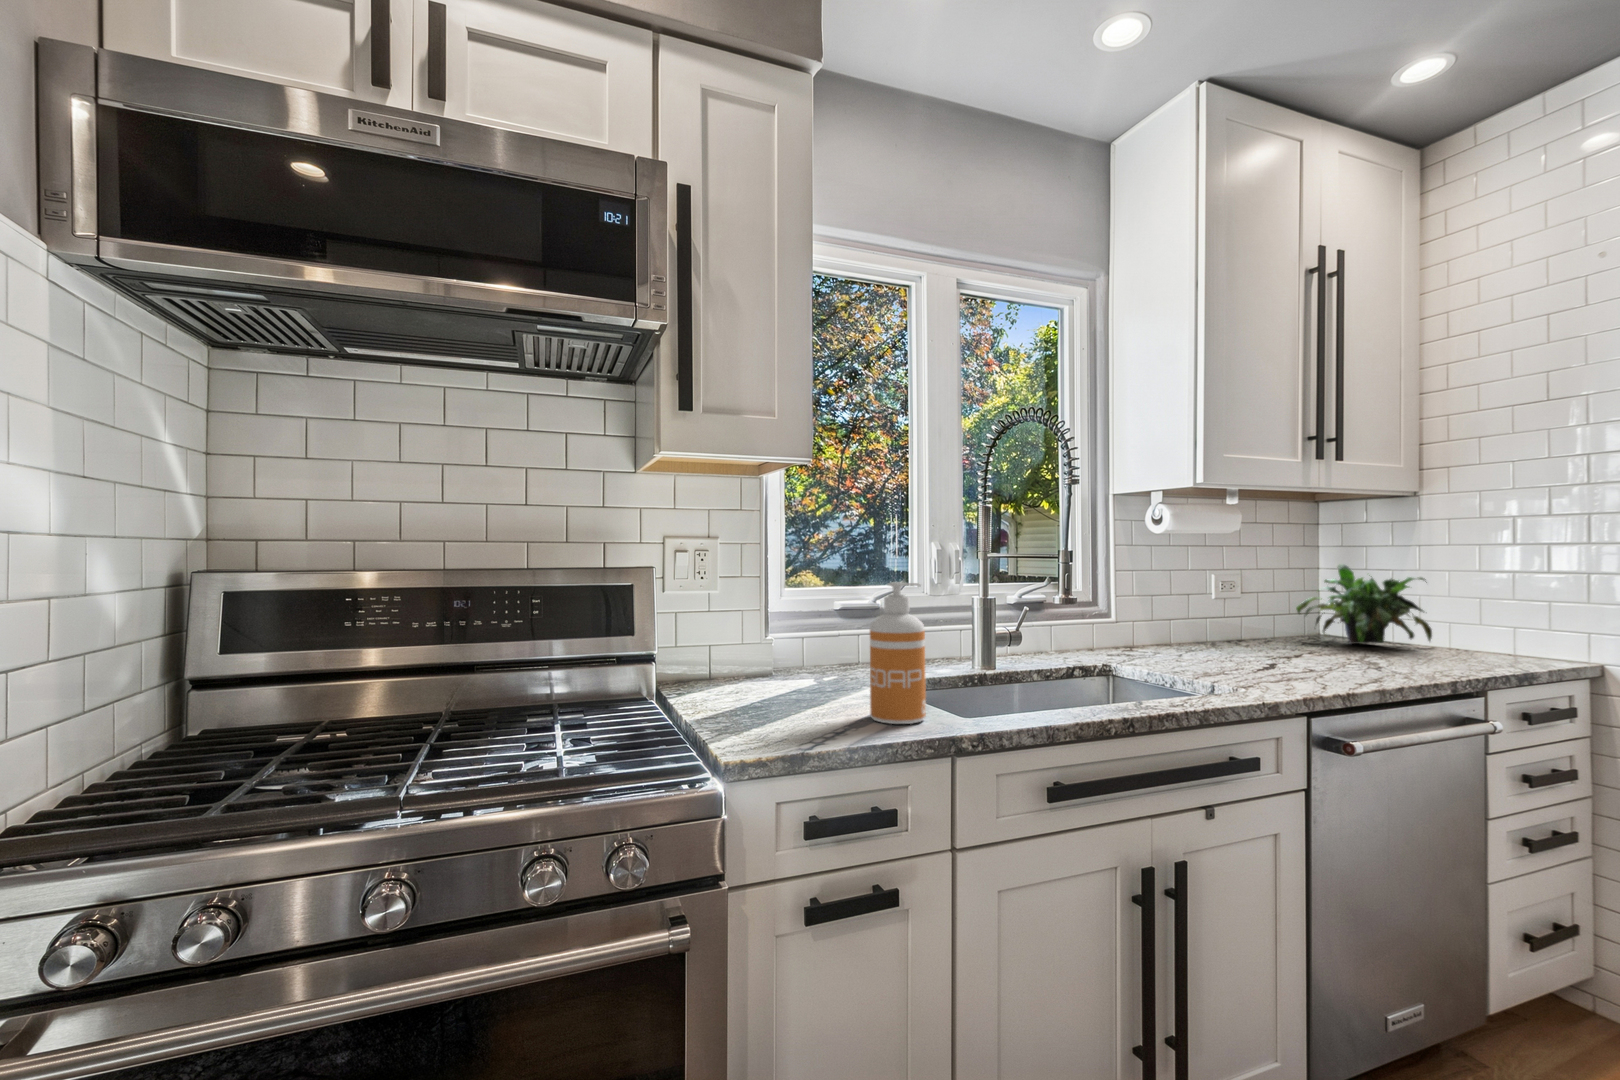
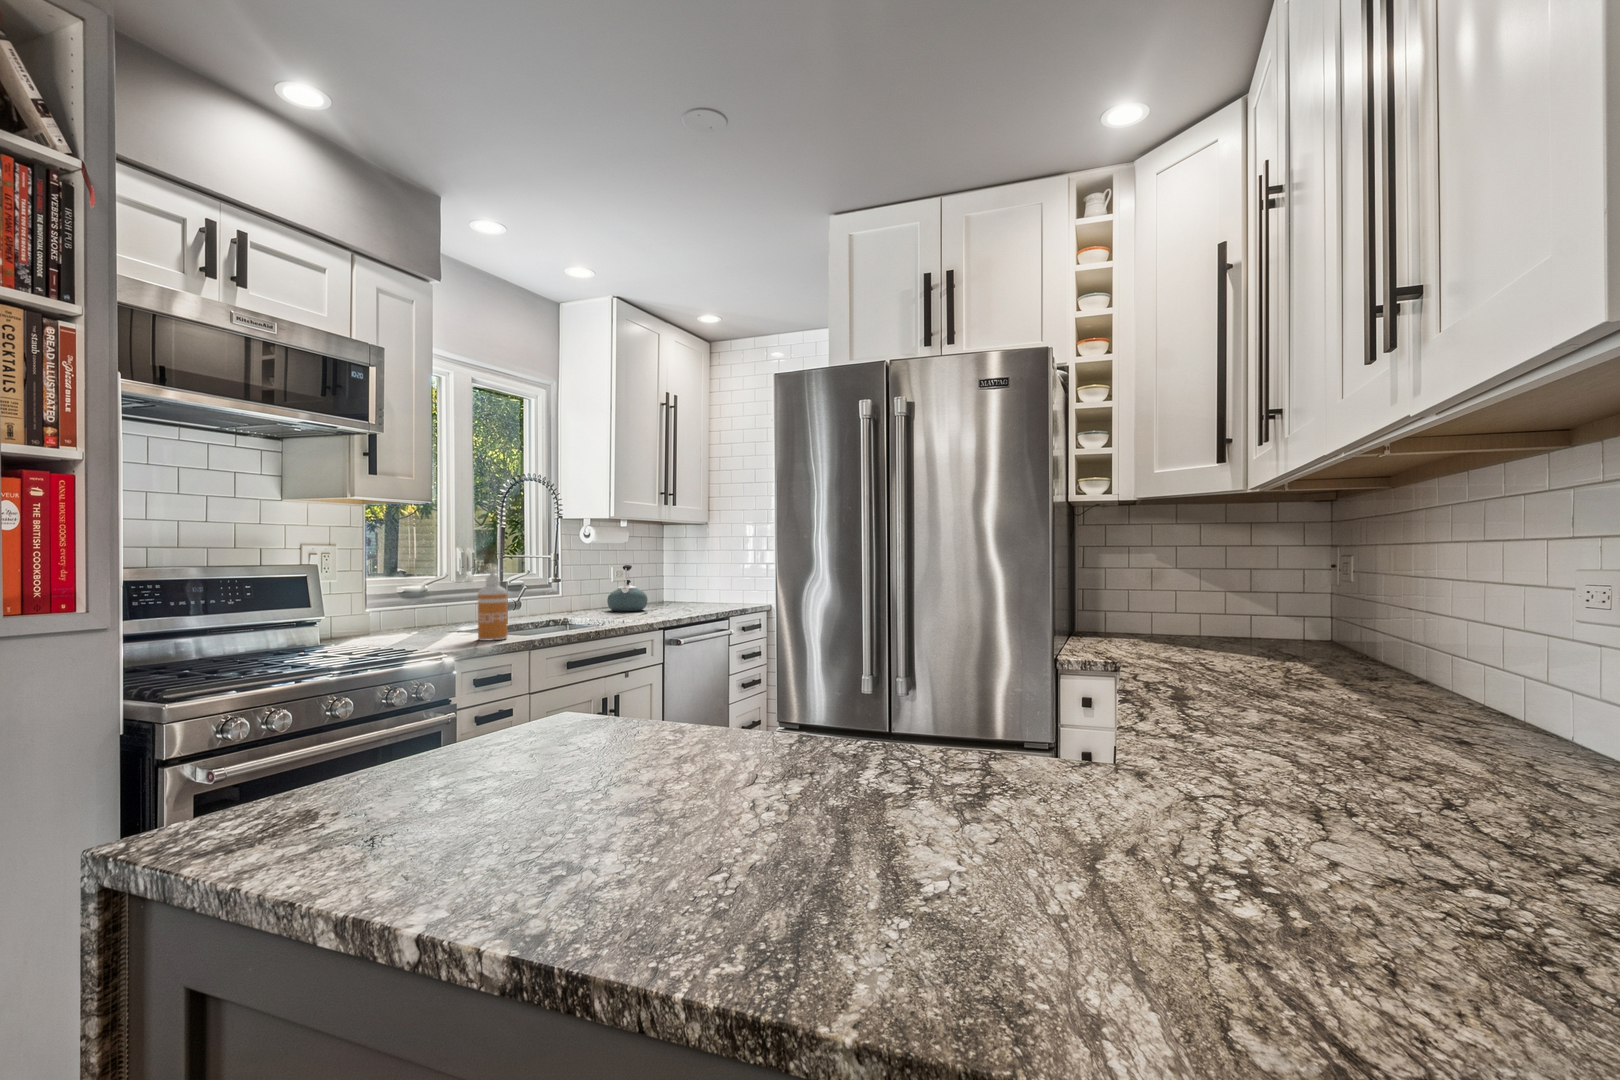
potted plant: present [1296,564,1432,644] -> none [654,561,713,604]
kettle: none [1195,572,1277,657] -> present [607,565,648,611]

